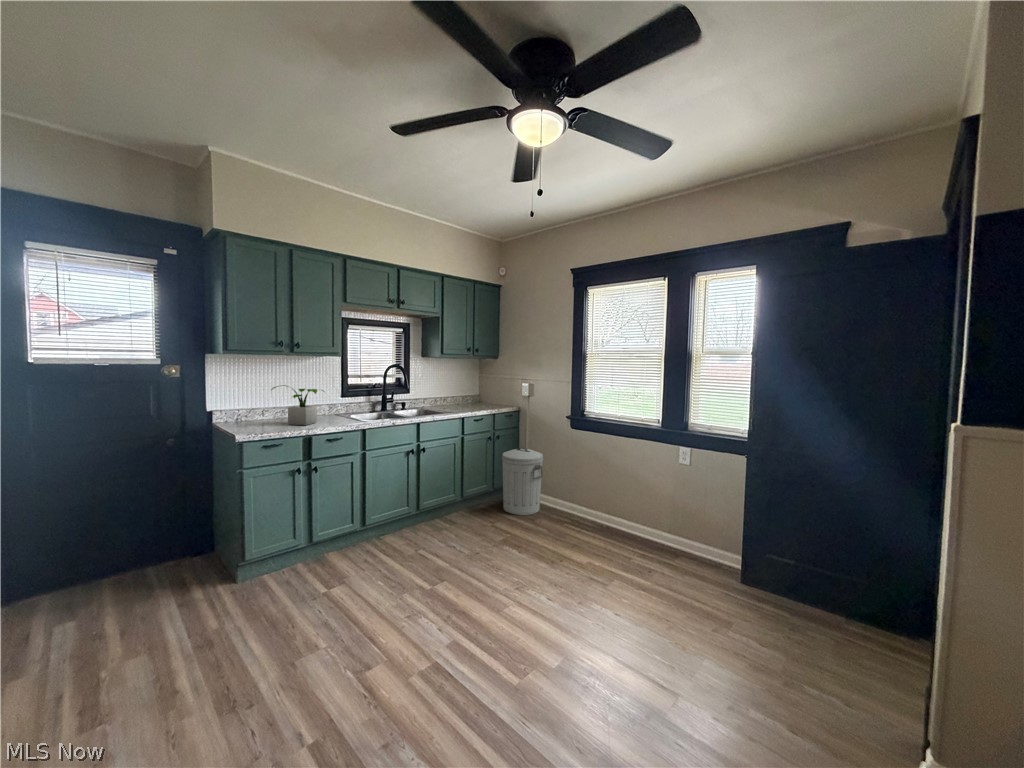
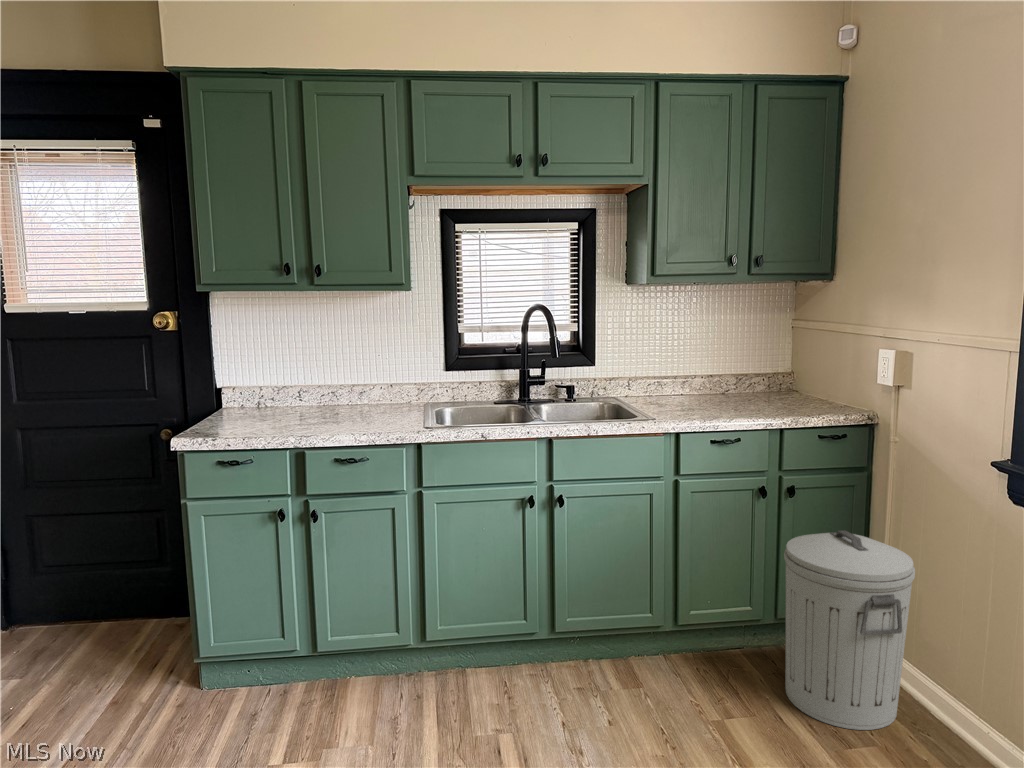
potted plant: present [271,385,325,425] -> none [283,346,371,425]

